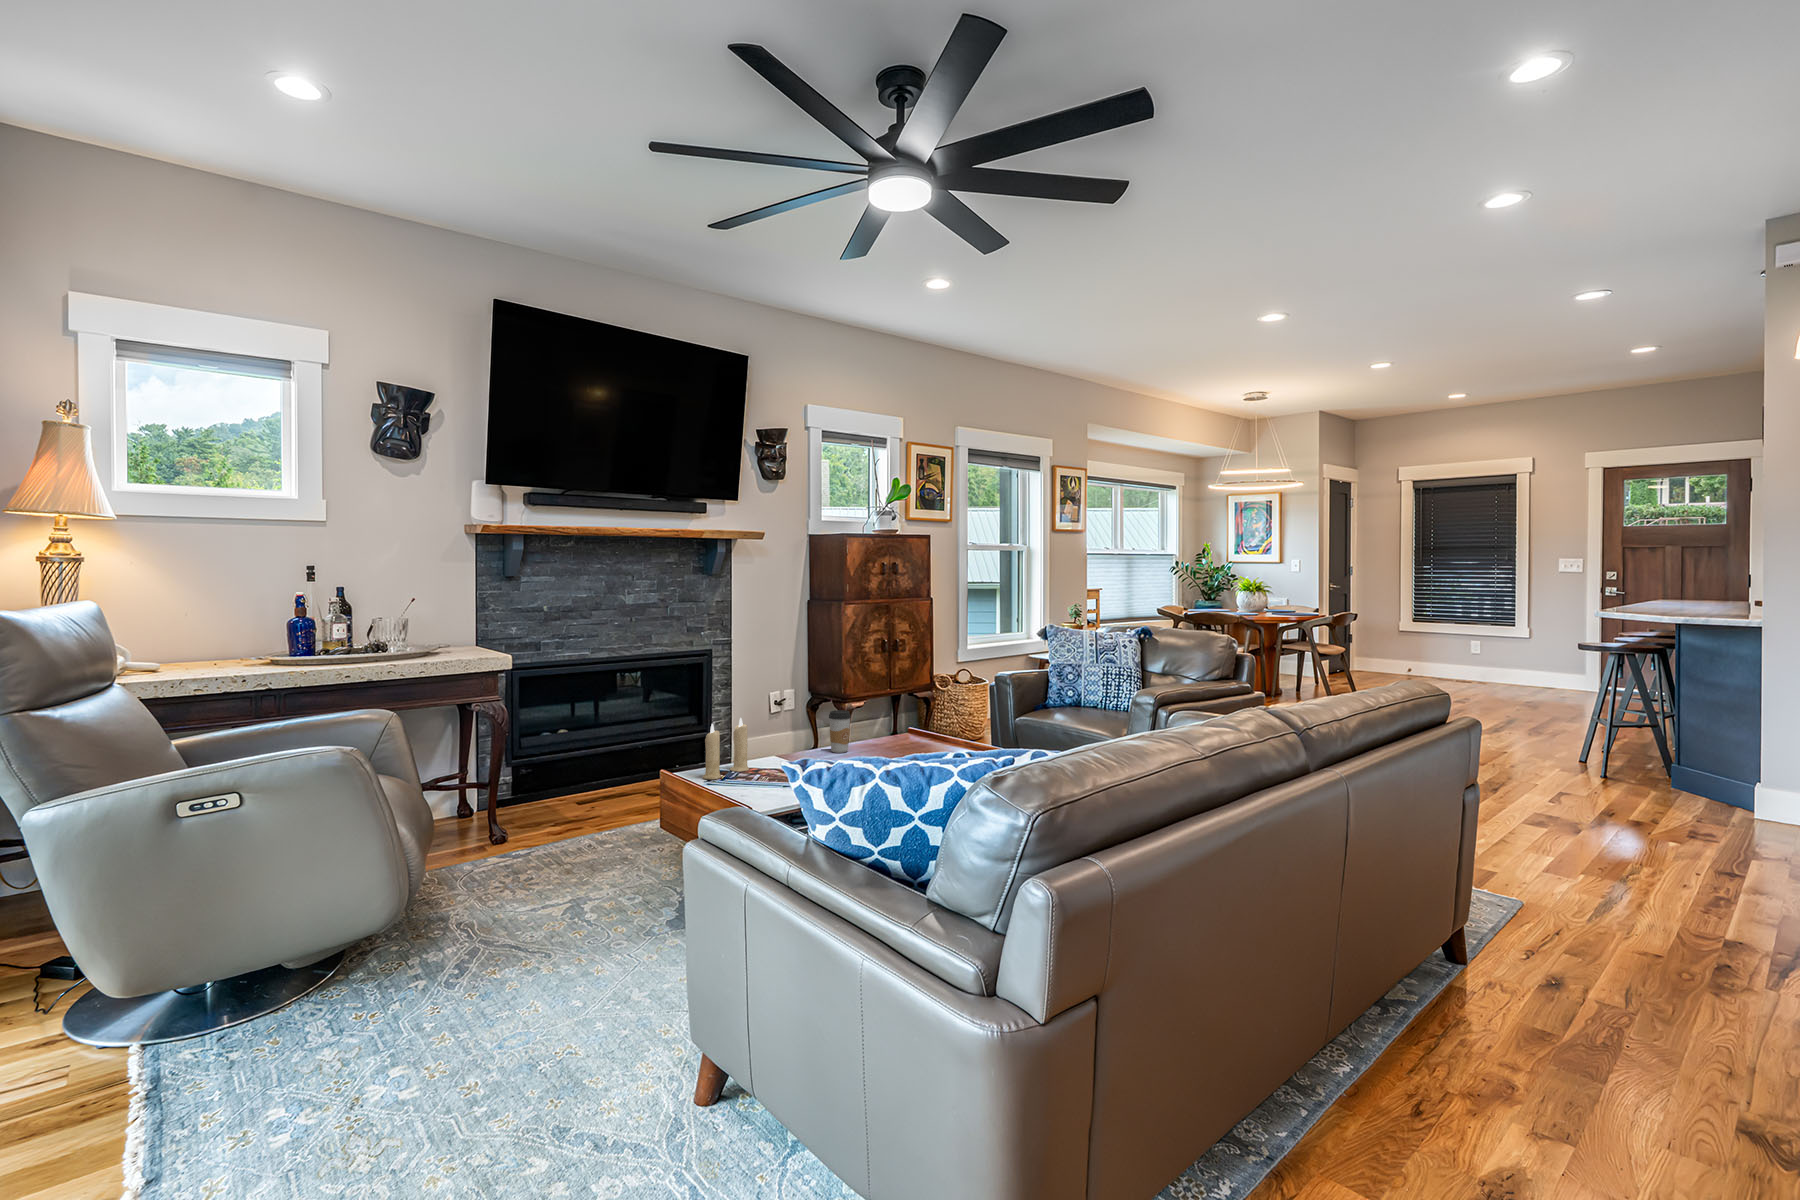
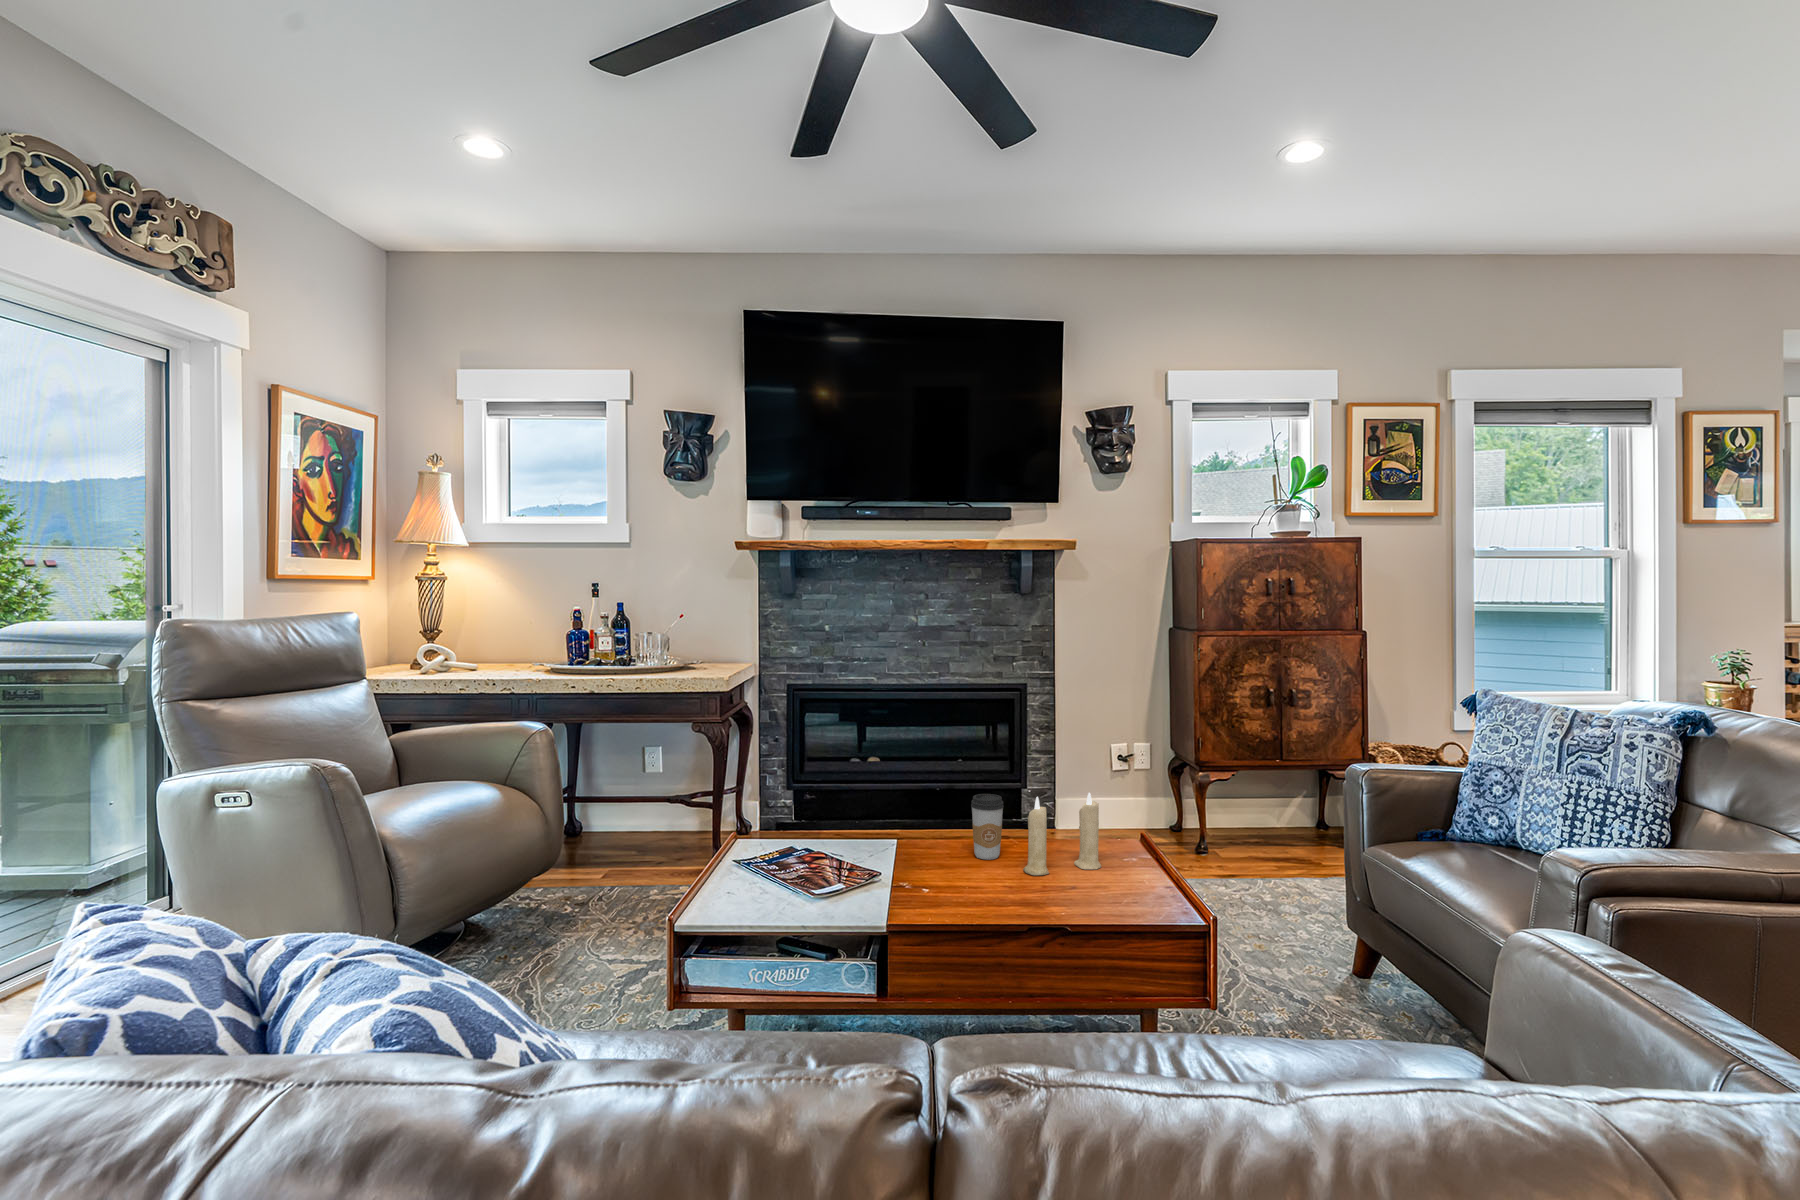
candle: present [702,718,749,780] -> present [1023,793,1101,875]

